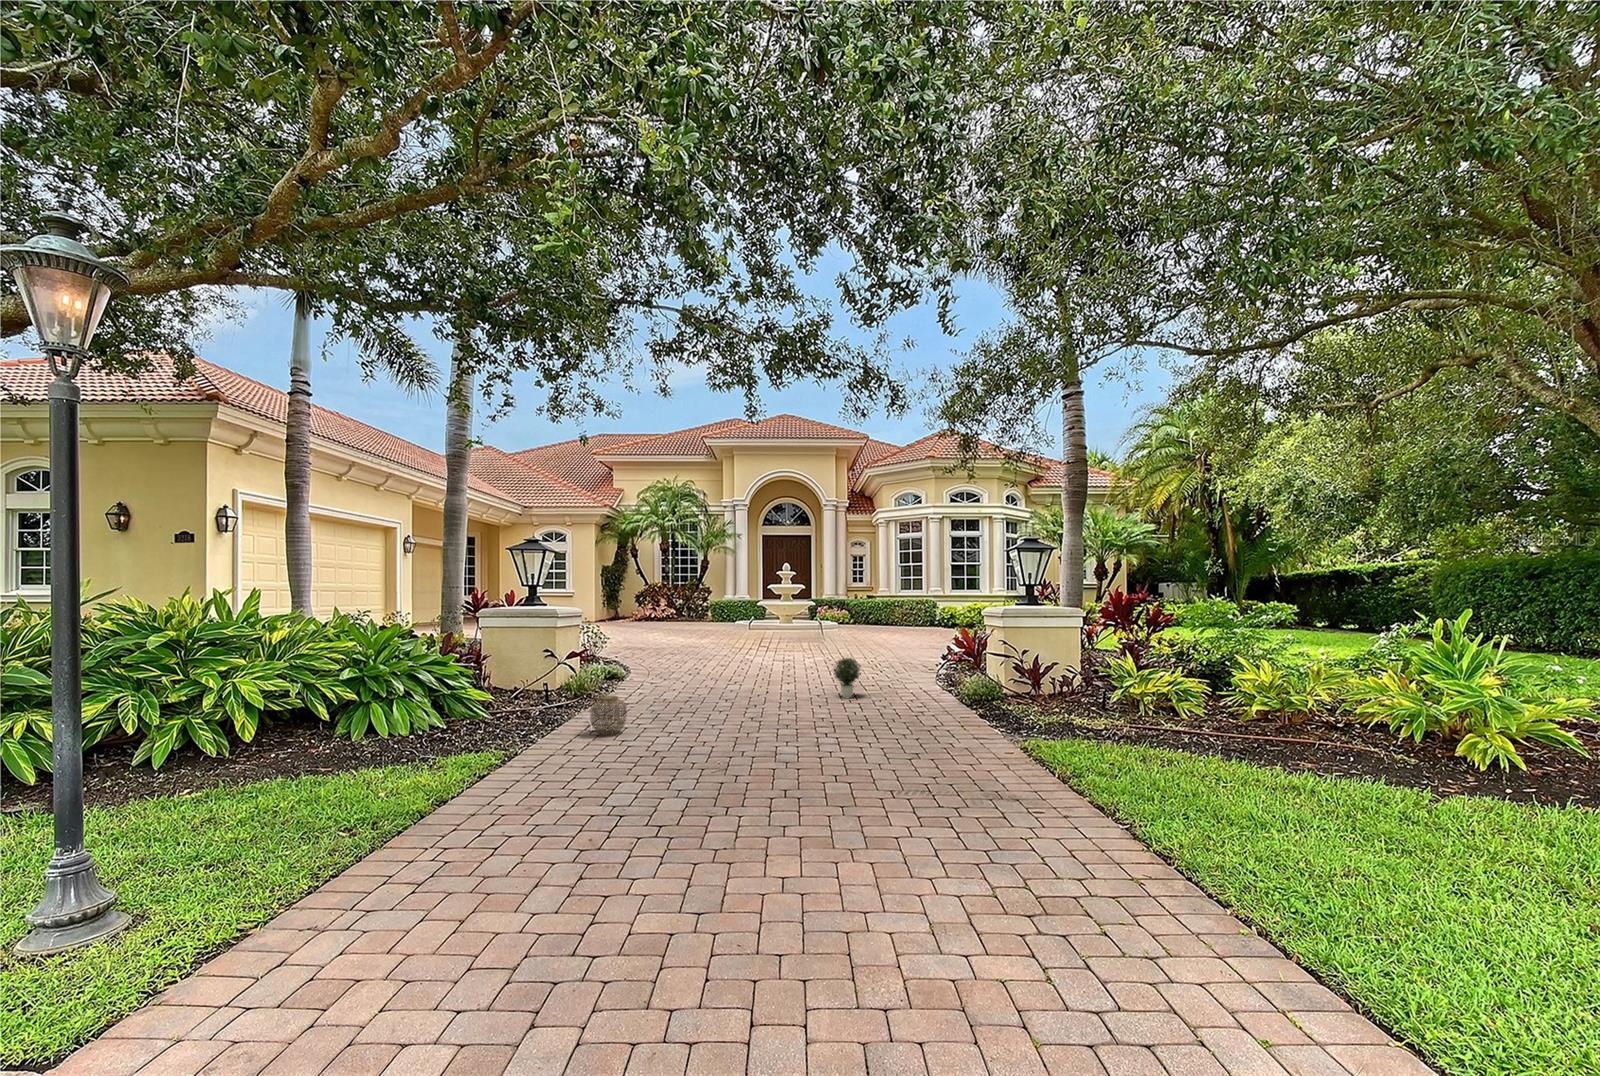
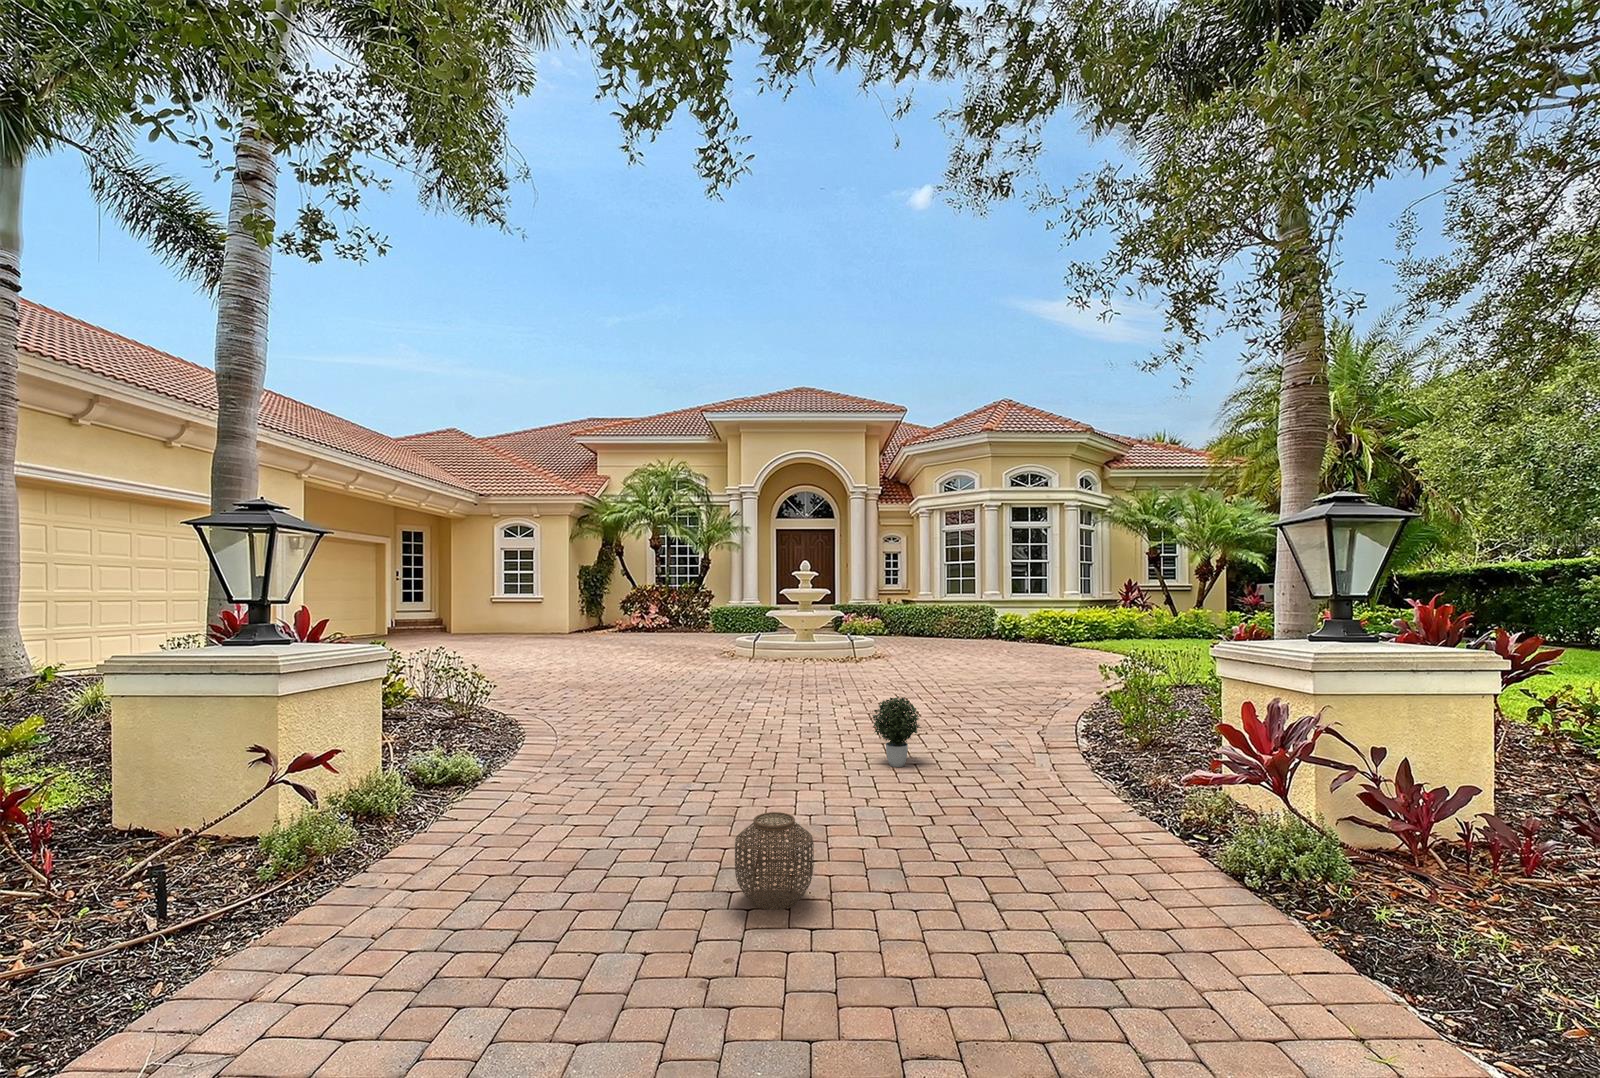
woven basket: present [591,695,627,735] -> present [735,812,814,911]

